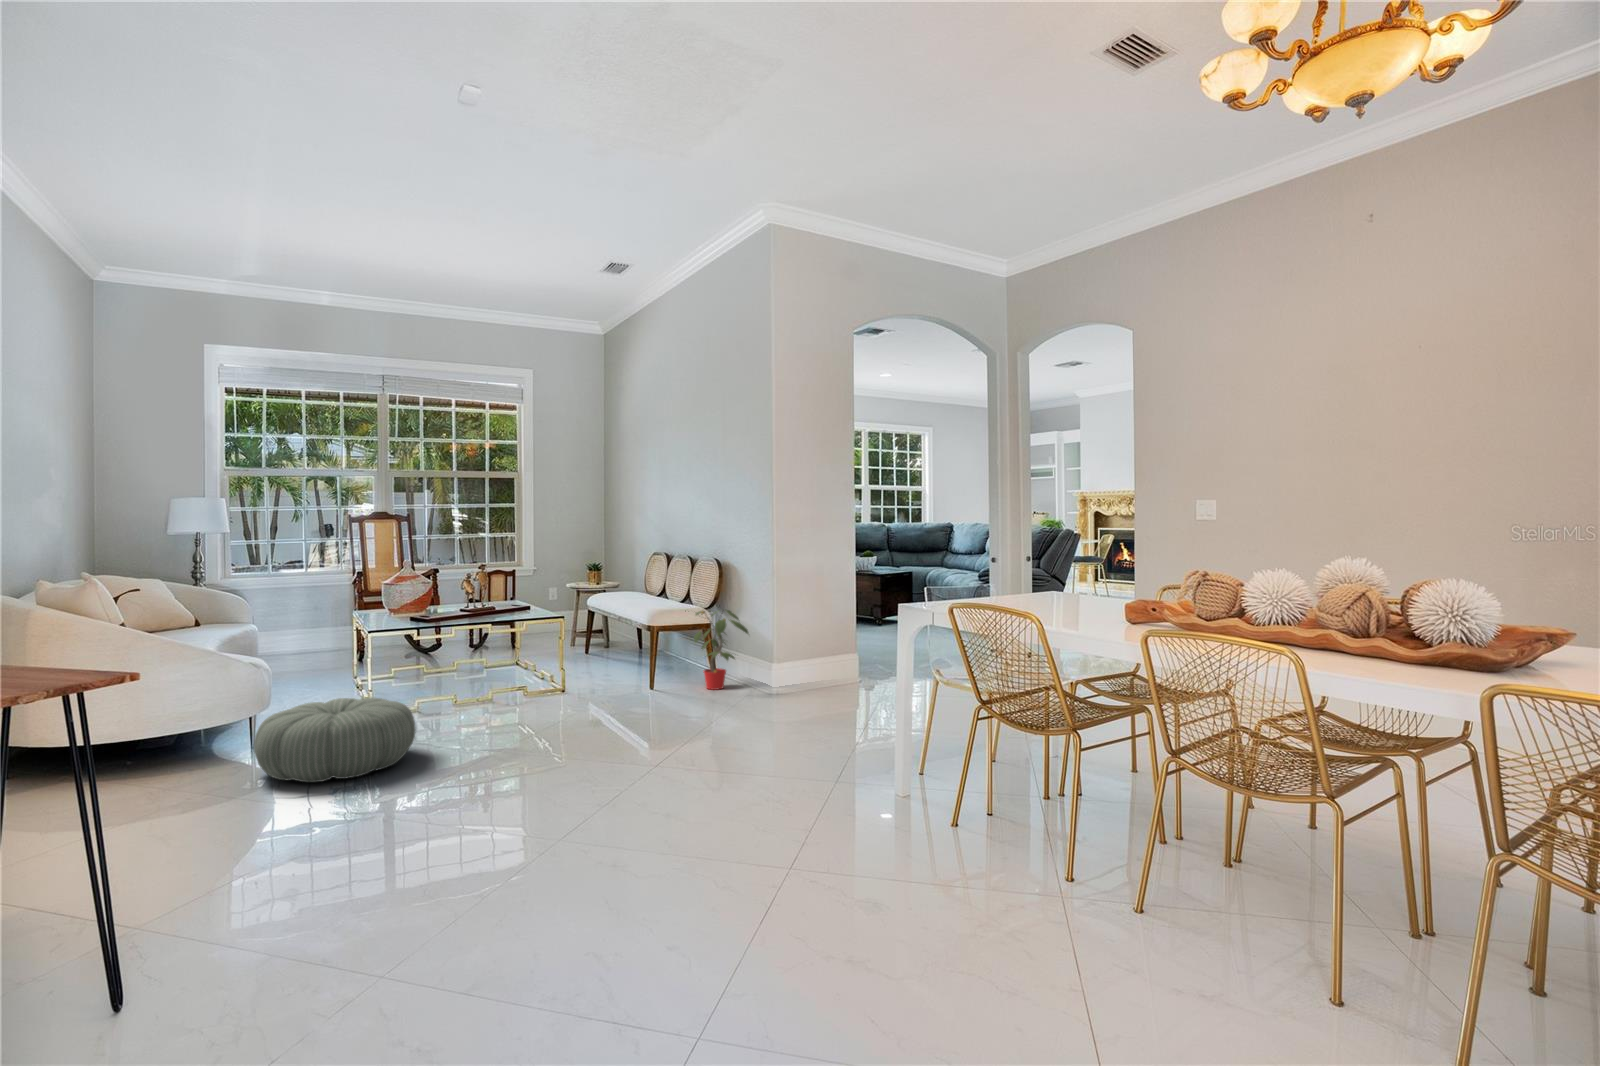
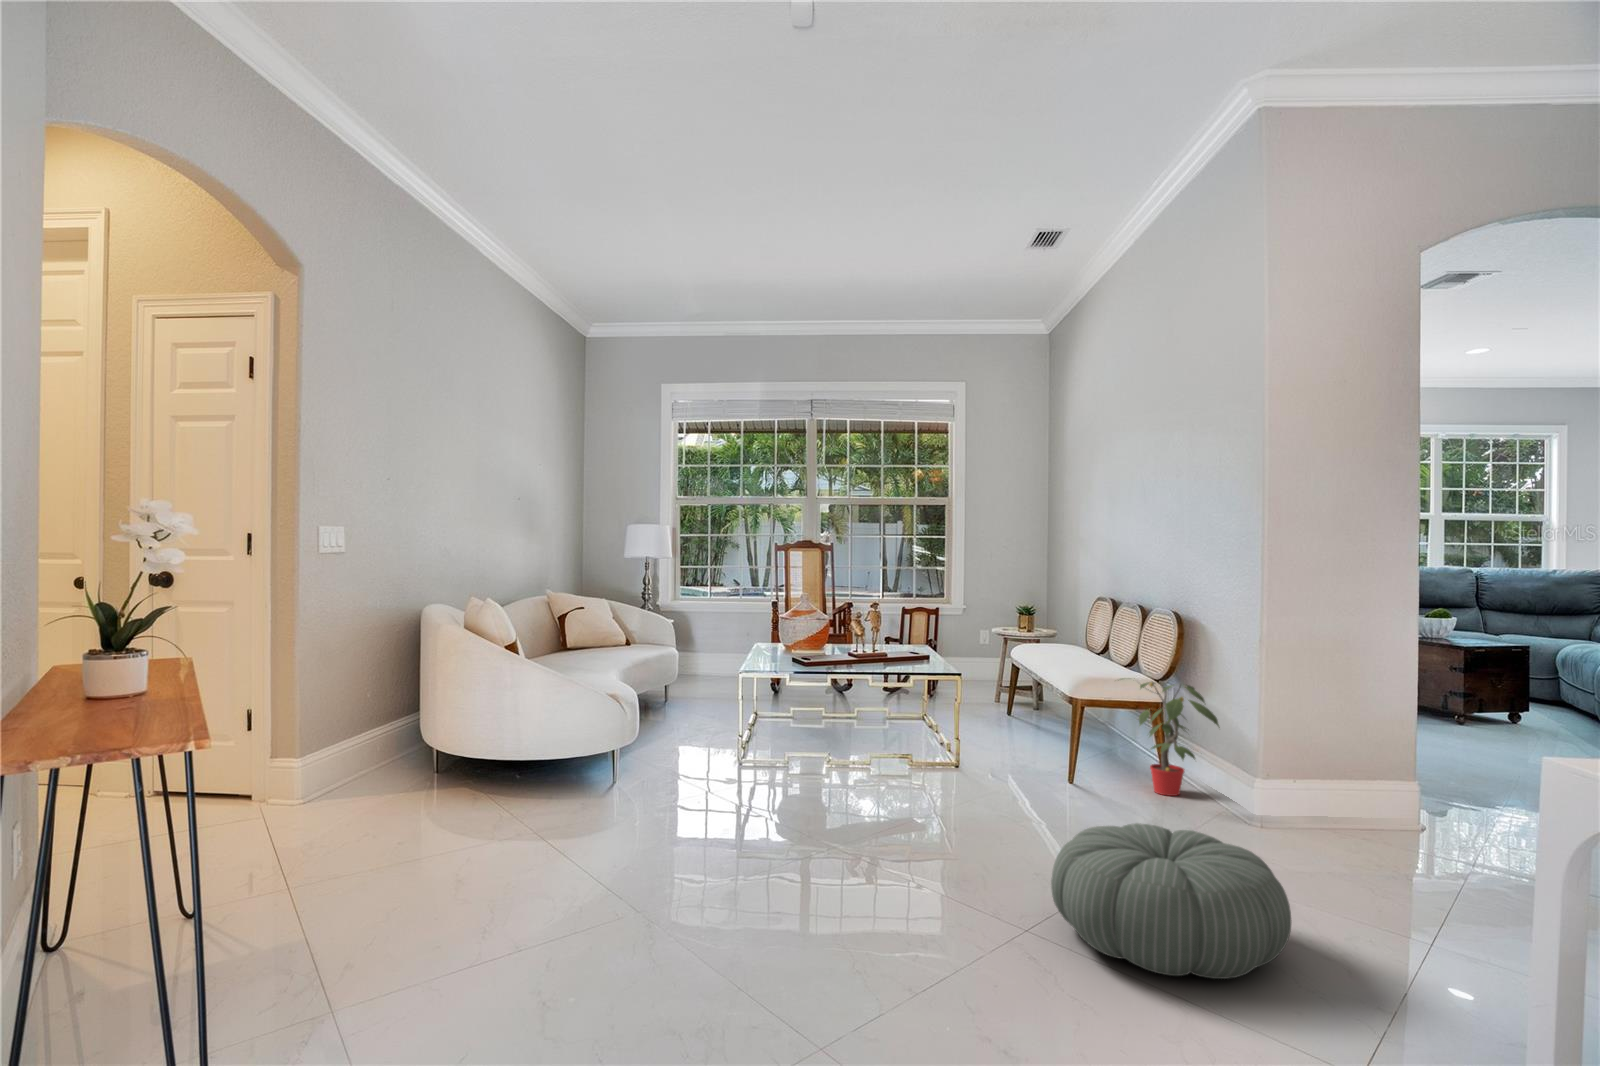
pouf: present [254,697,416,782] -> present [1051,823,1291,979]

